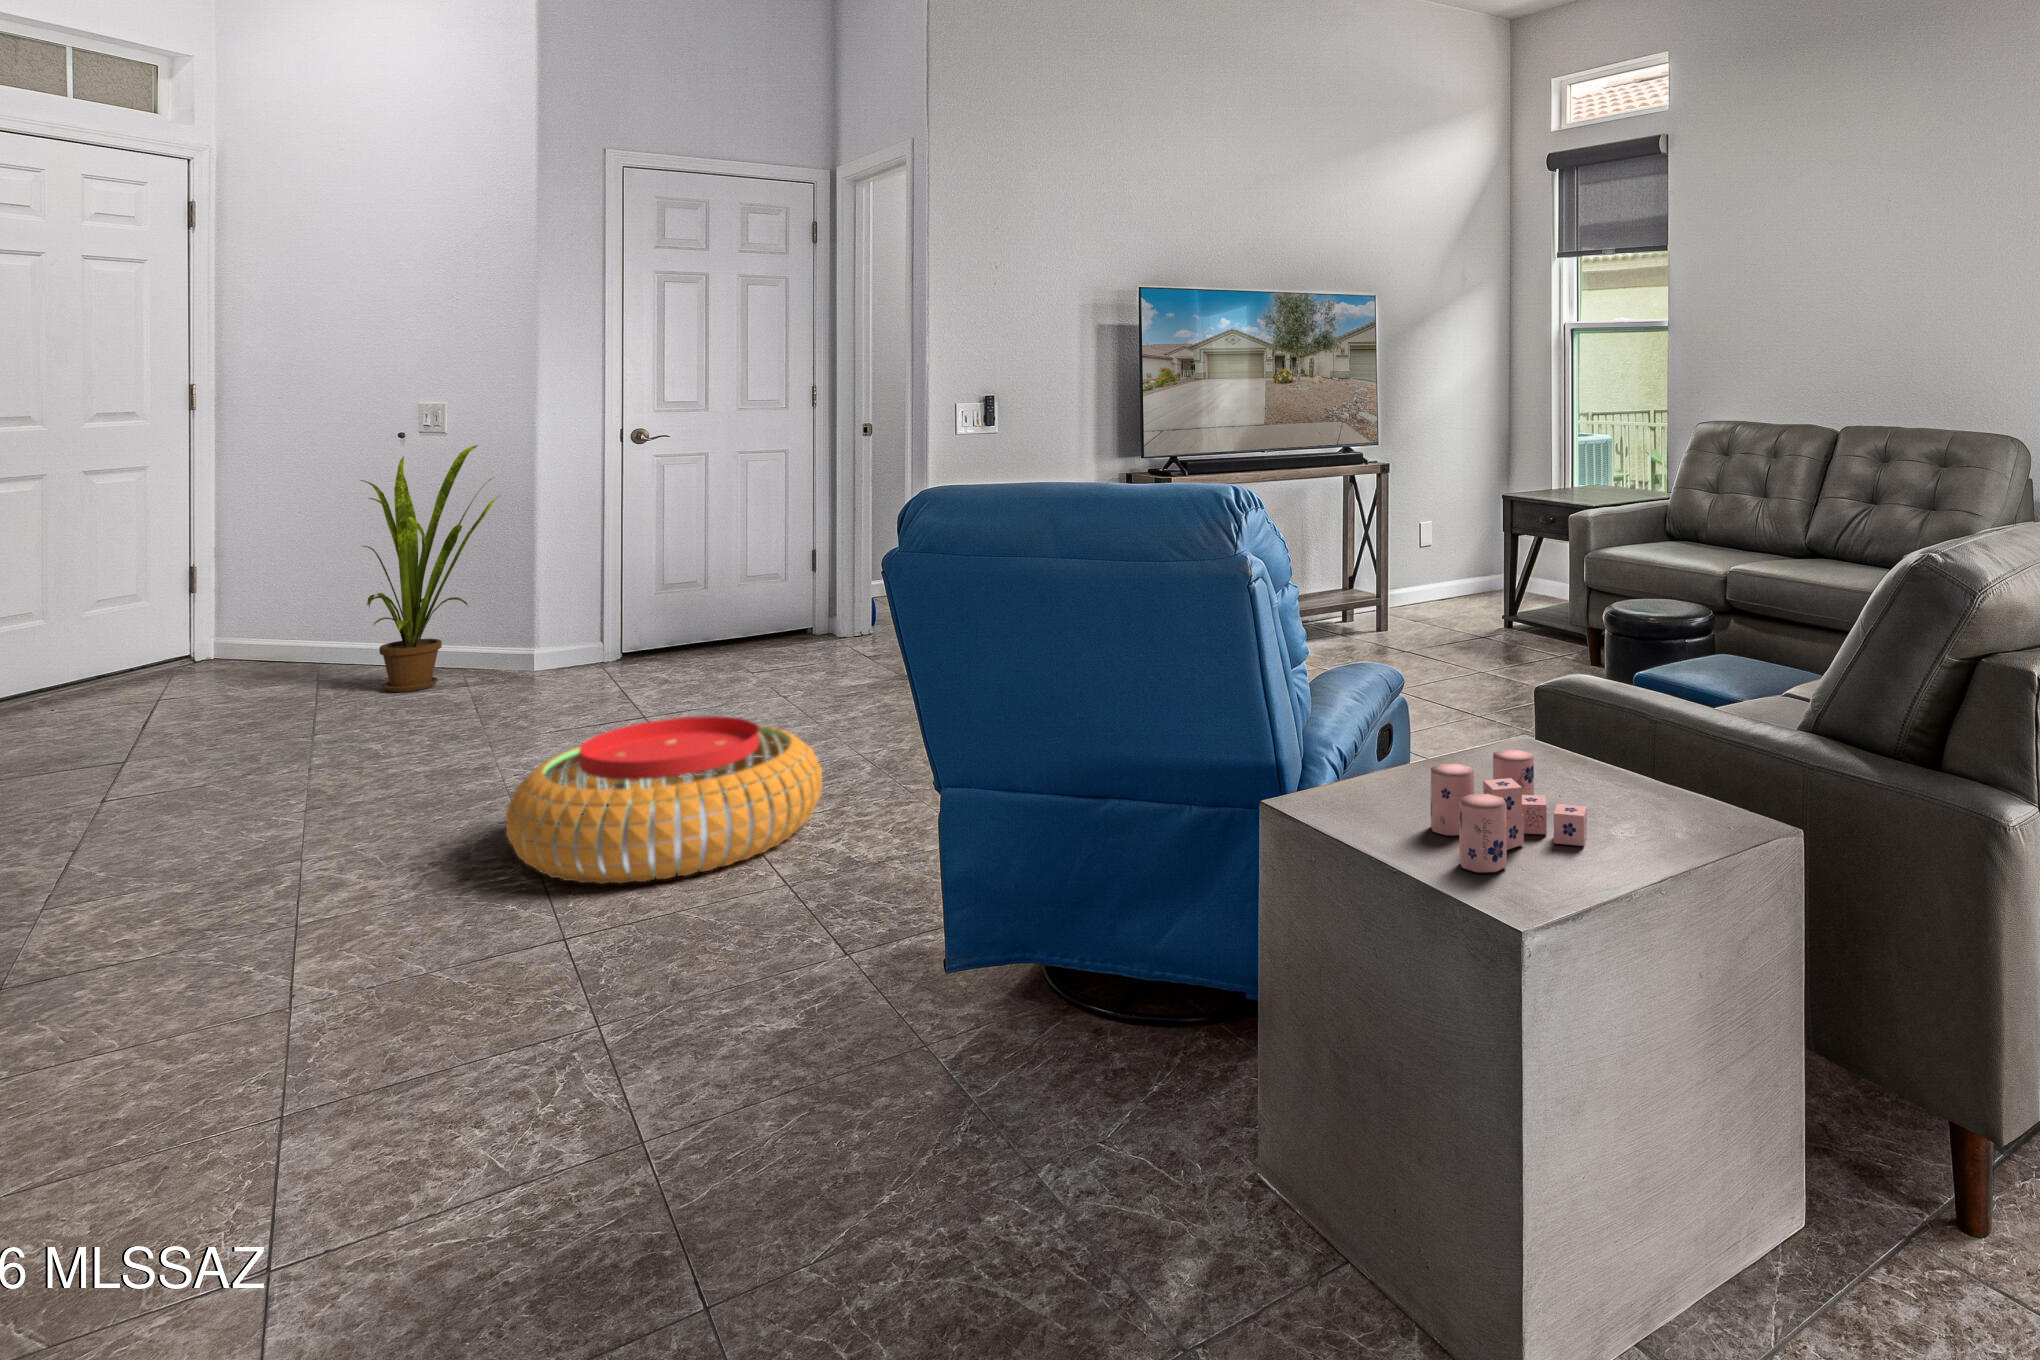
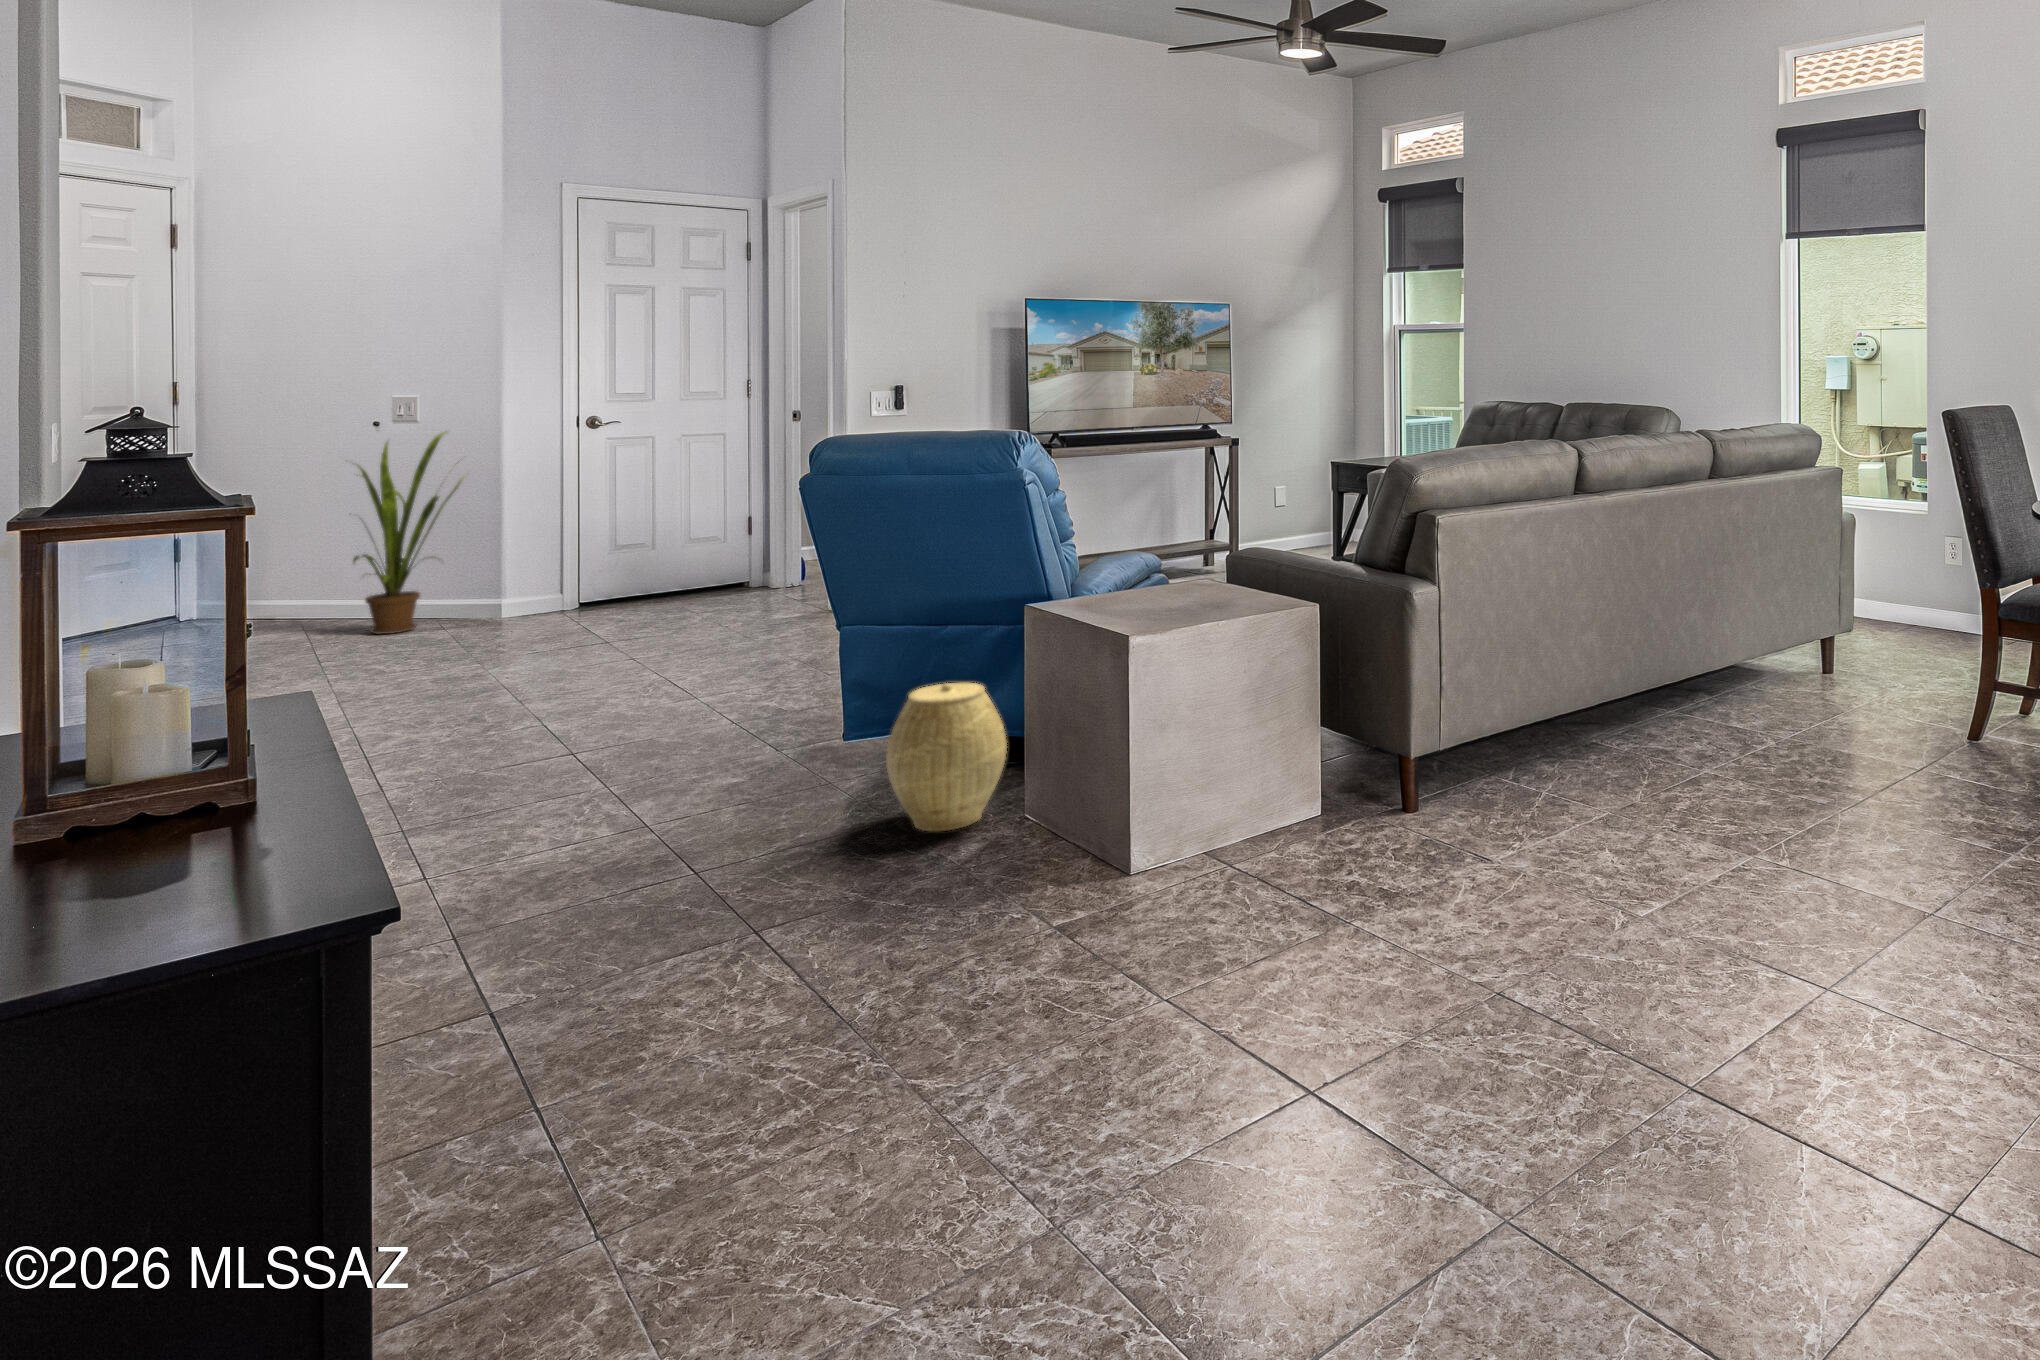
pouf: present [506,716,822,884] -> none [508,622,755,731]
candle: present [1431,750,1587,872] -> none [1103,569,1187,620]
woven basket: none [1038,905,1227,1178] -> present [886,683,1007,831]

